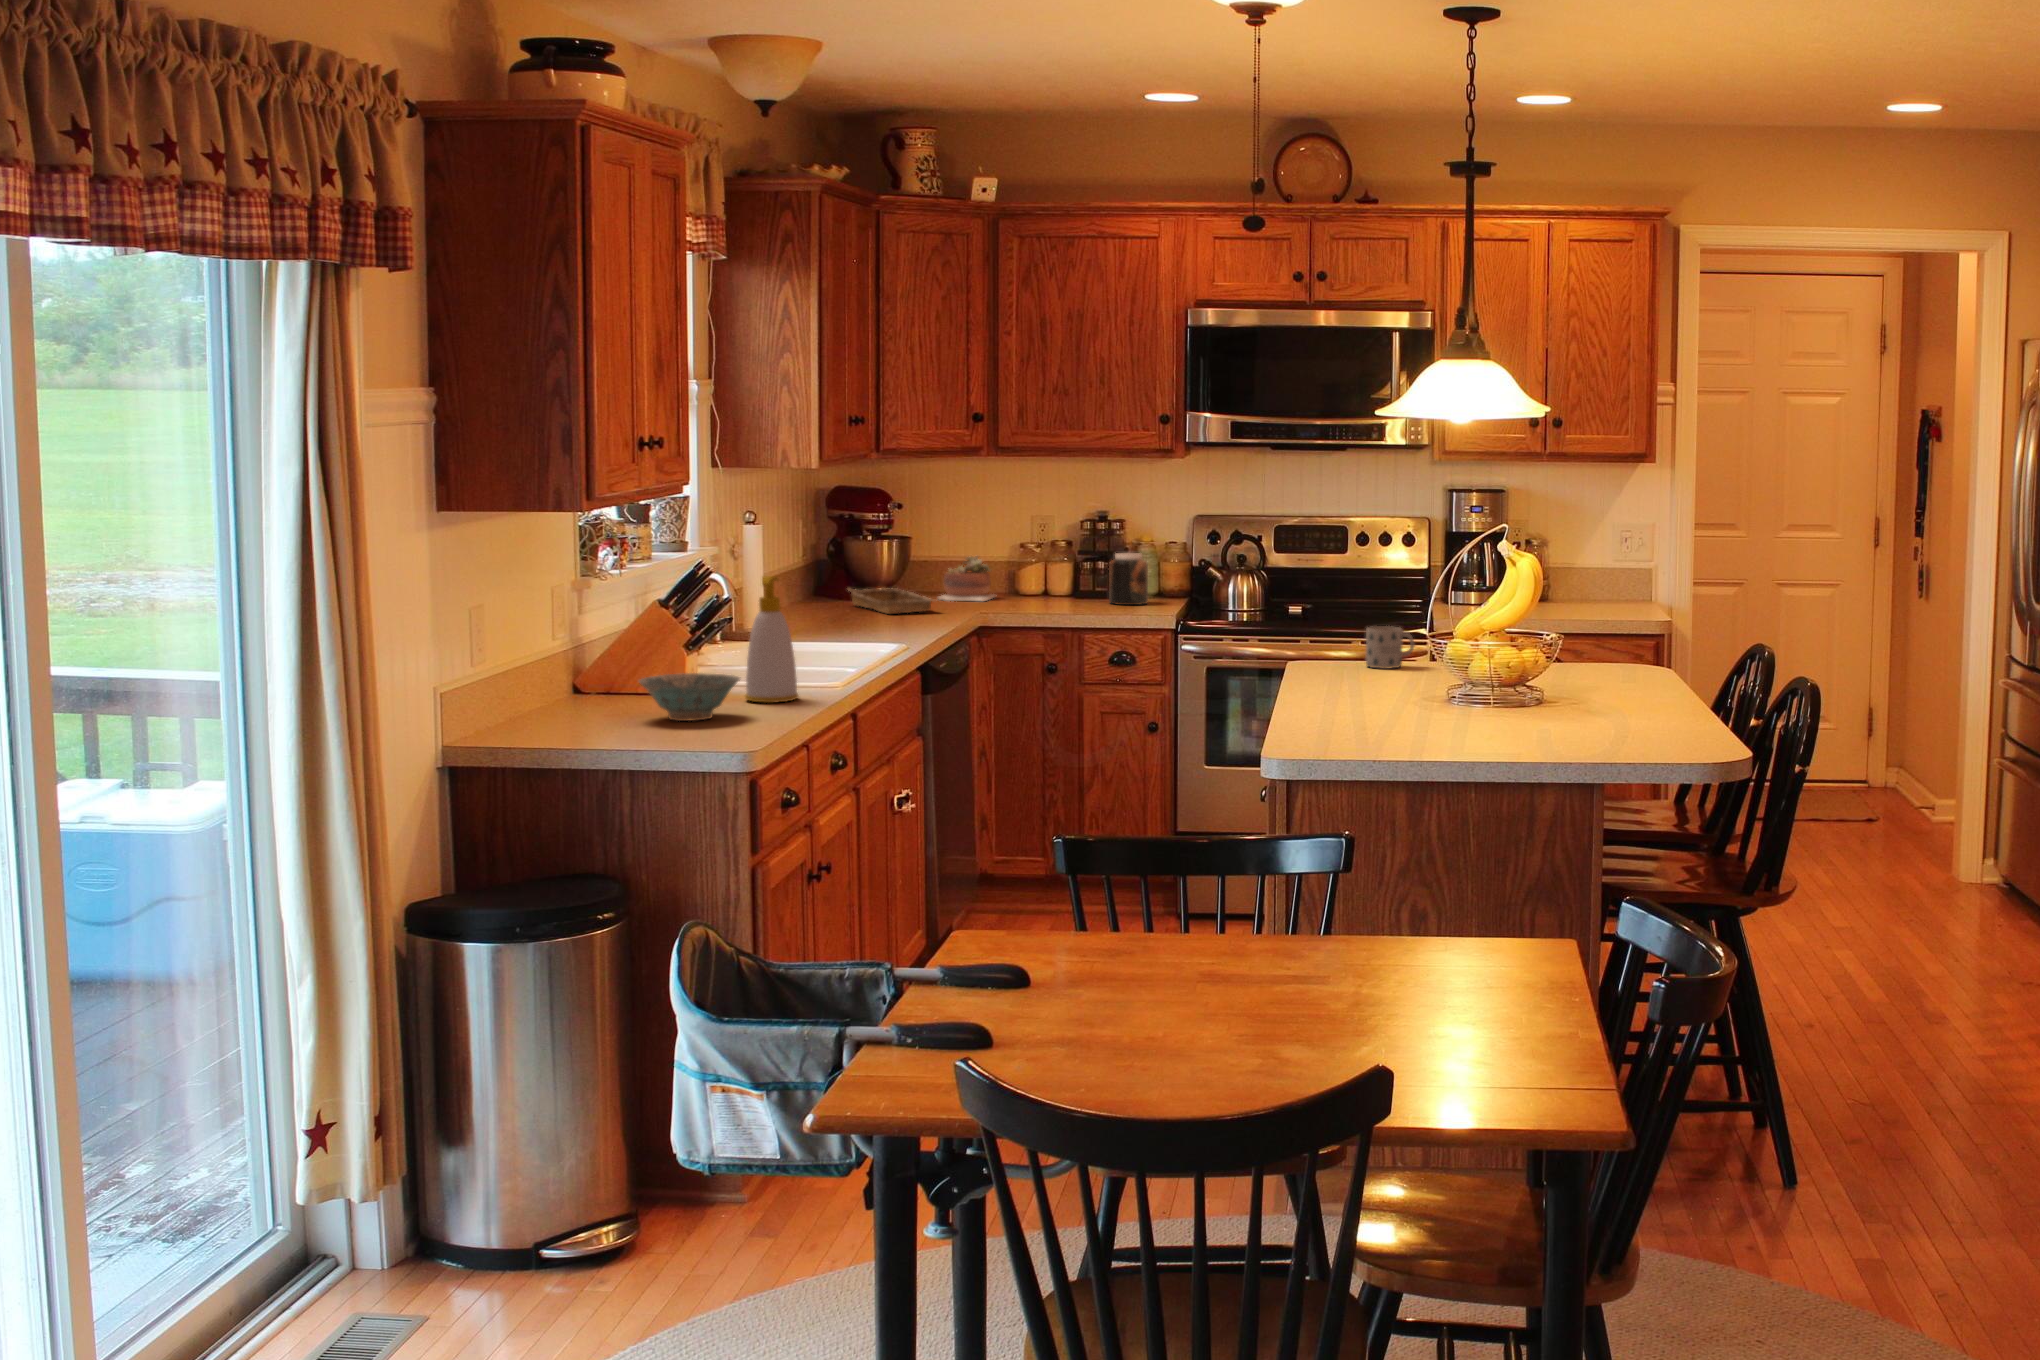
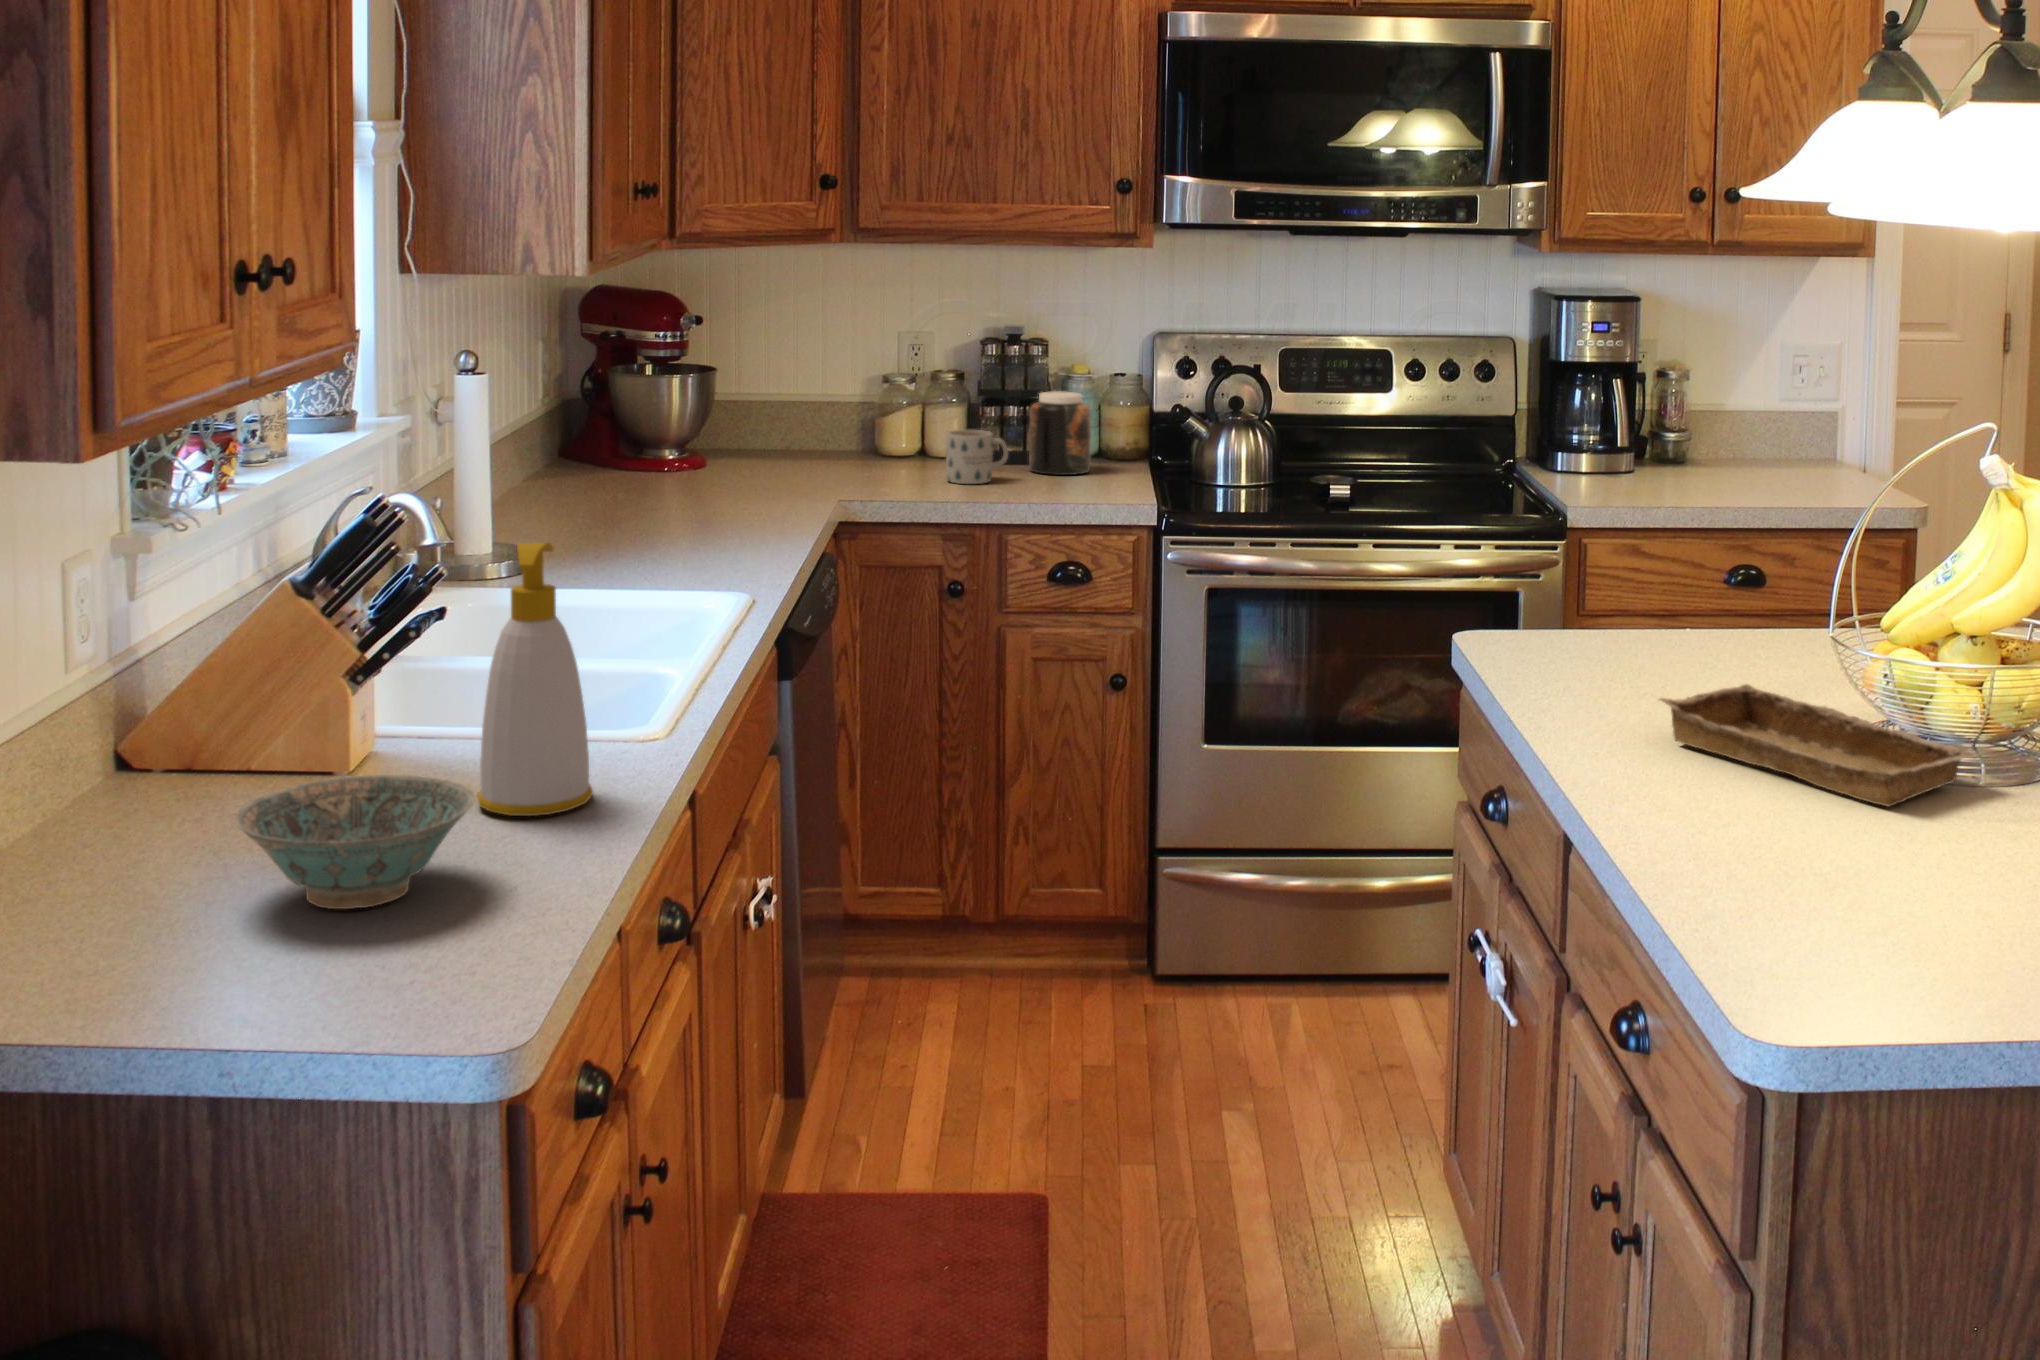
succulent plant: present [938,556,997,601] -> none [759,395,849,470]
tray: present [849,588,932,614] -> present [1659,684,1979,807]
mug: present [1366,626,1414,669] -> present [946,430,1008,484]

